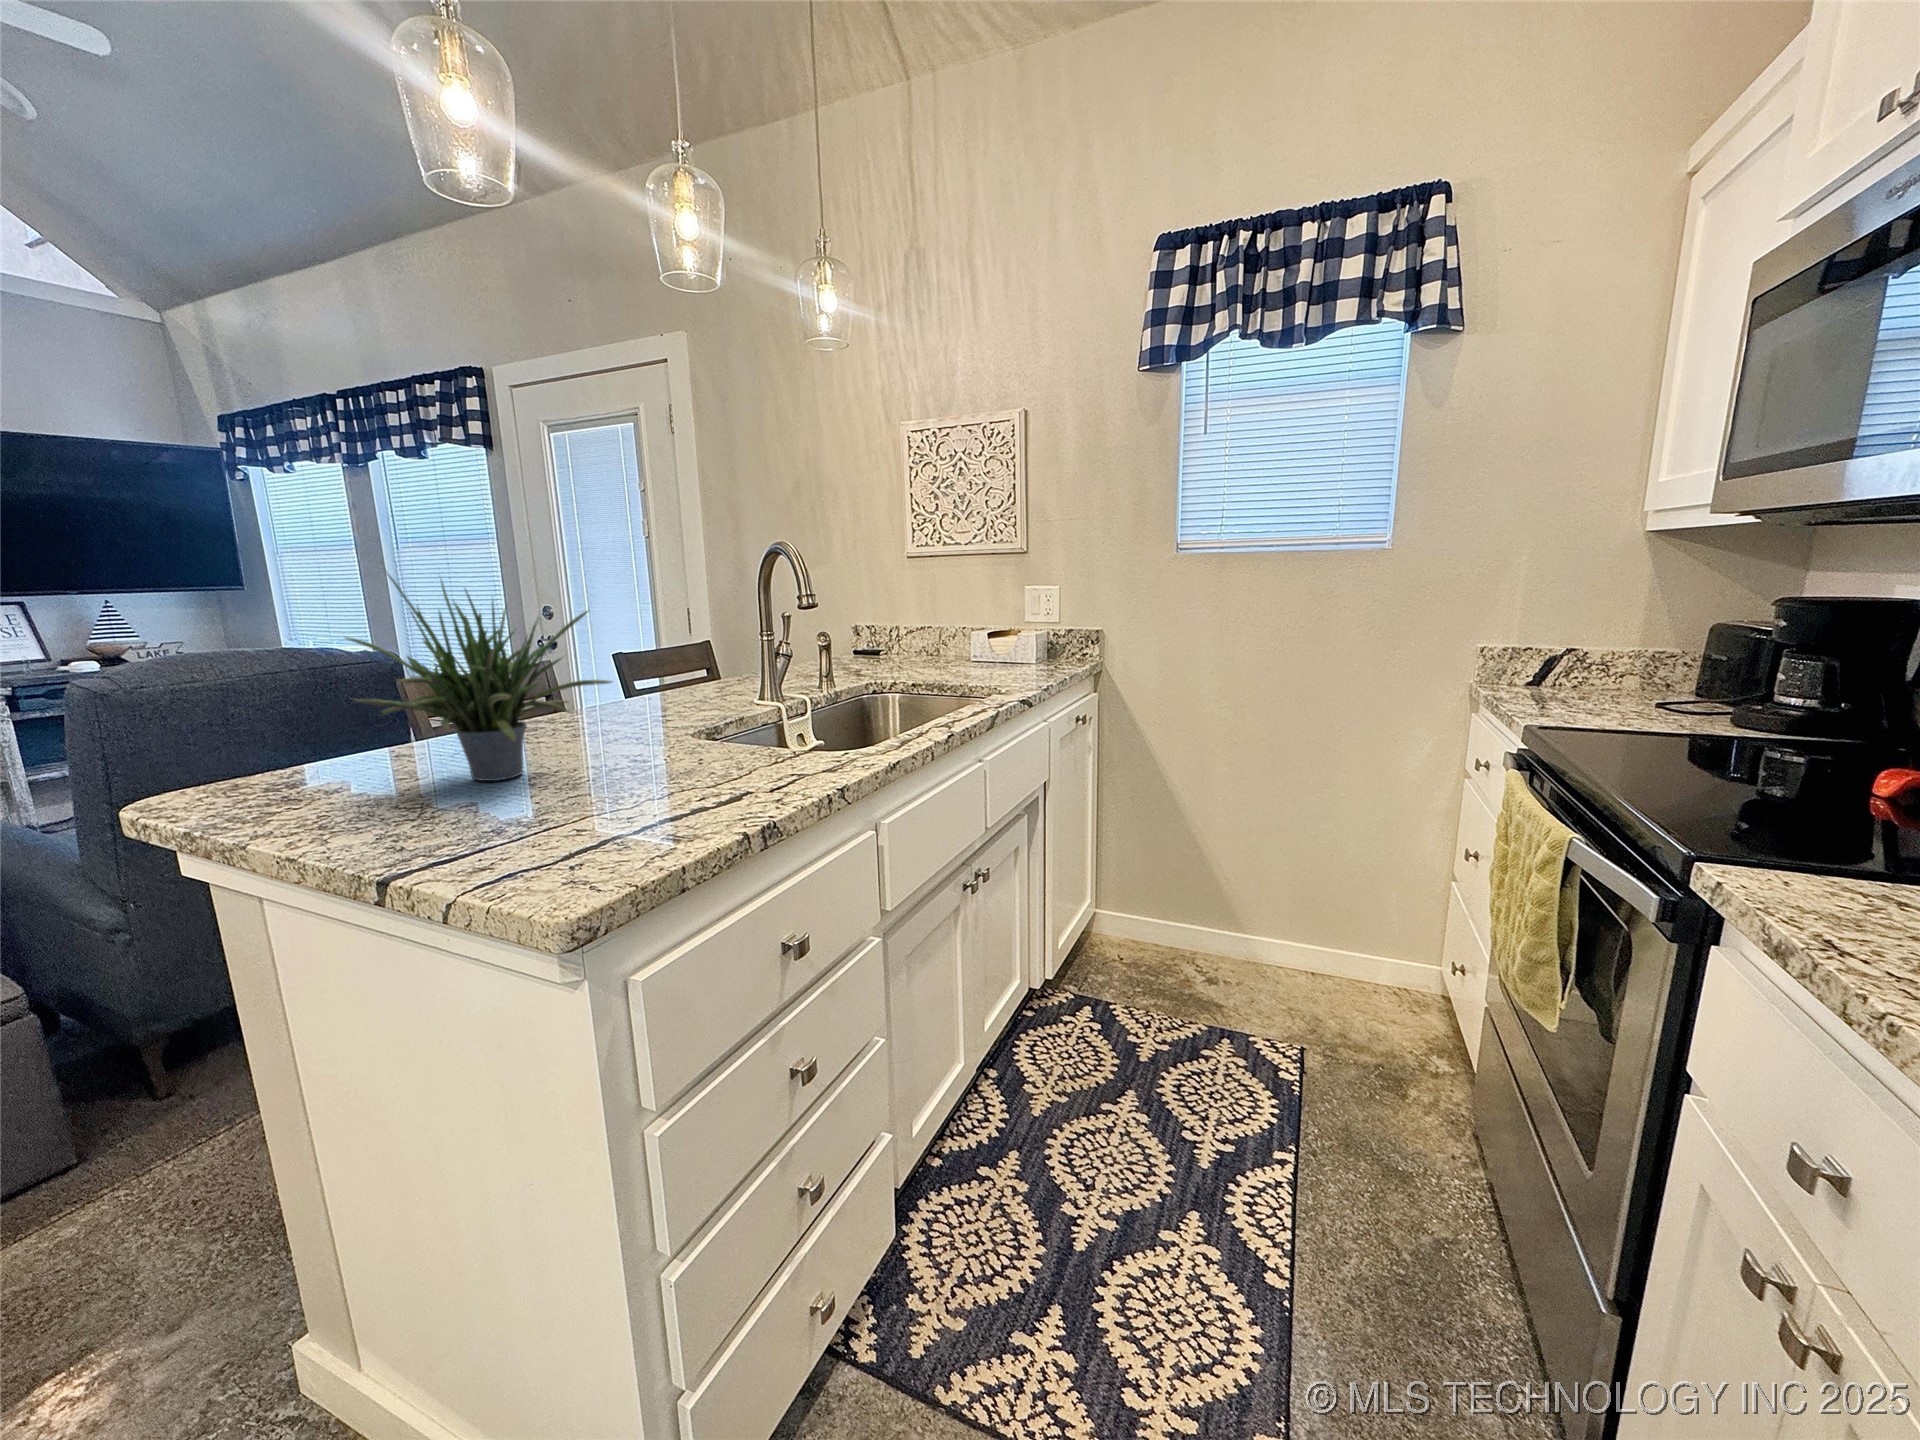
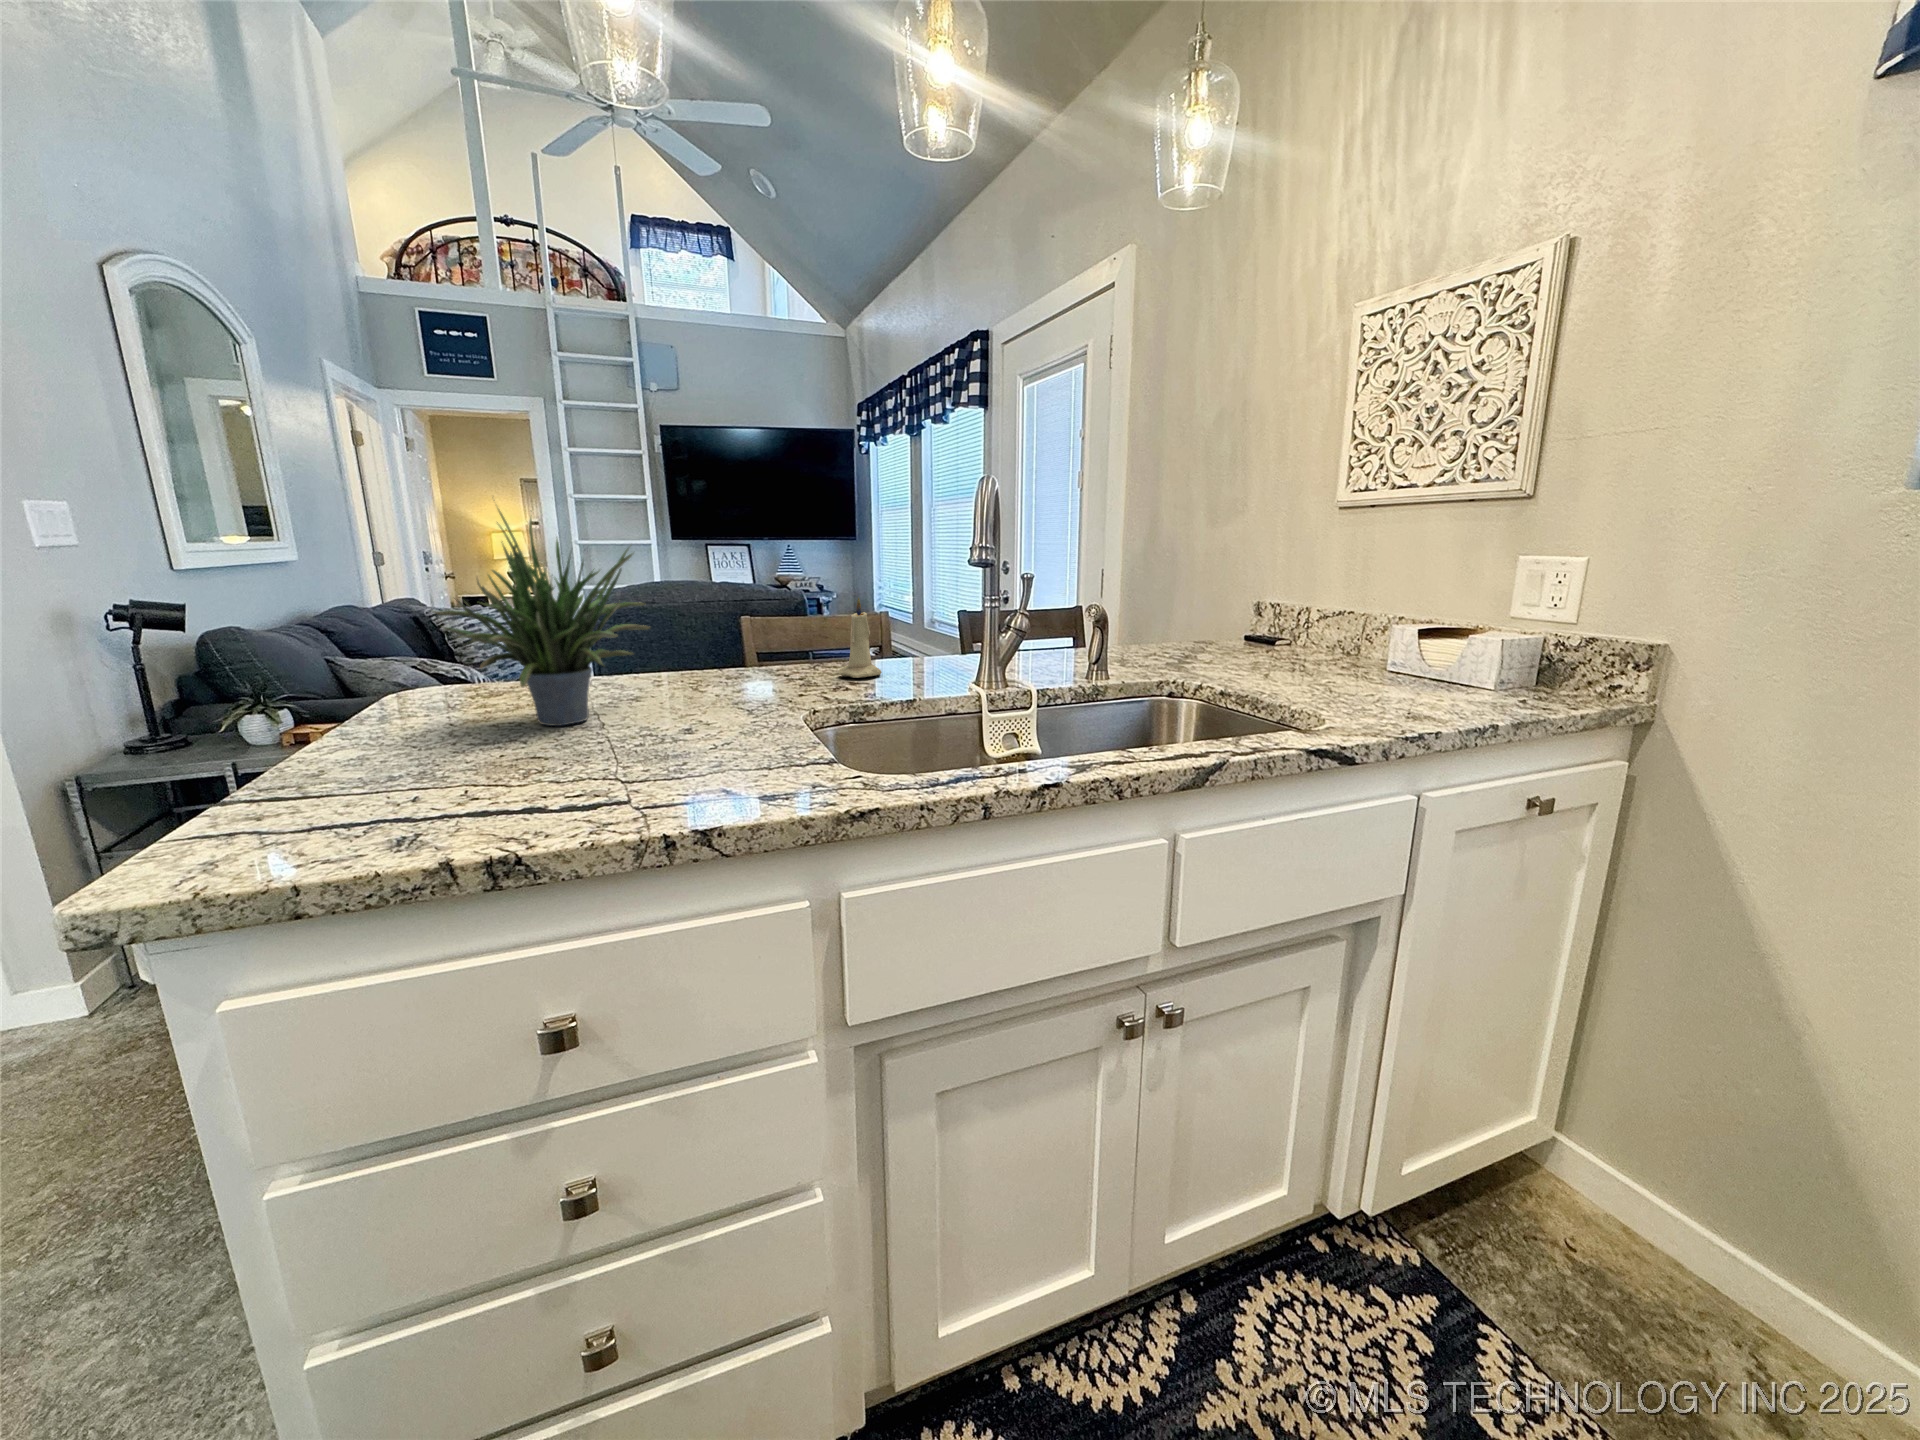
candle: none [630,640,669,711] -> present [839,598,882,678]

